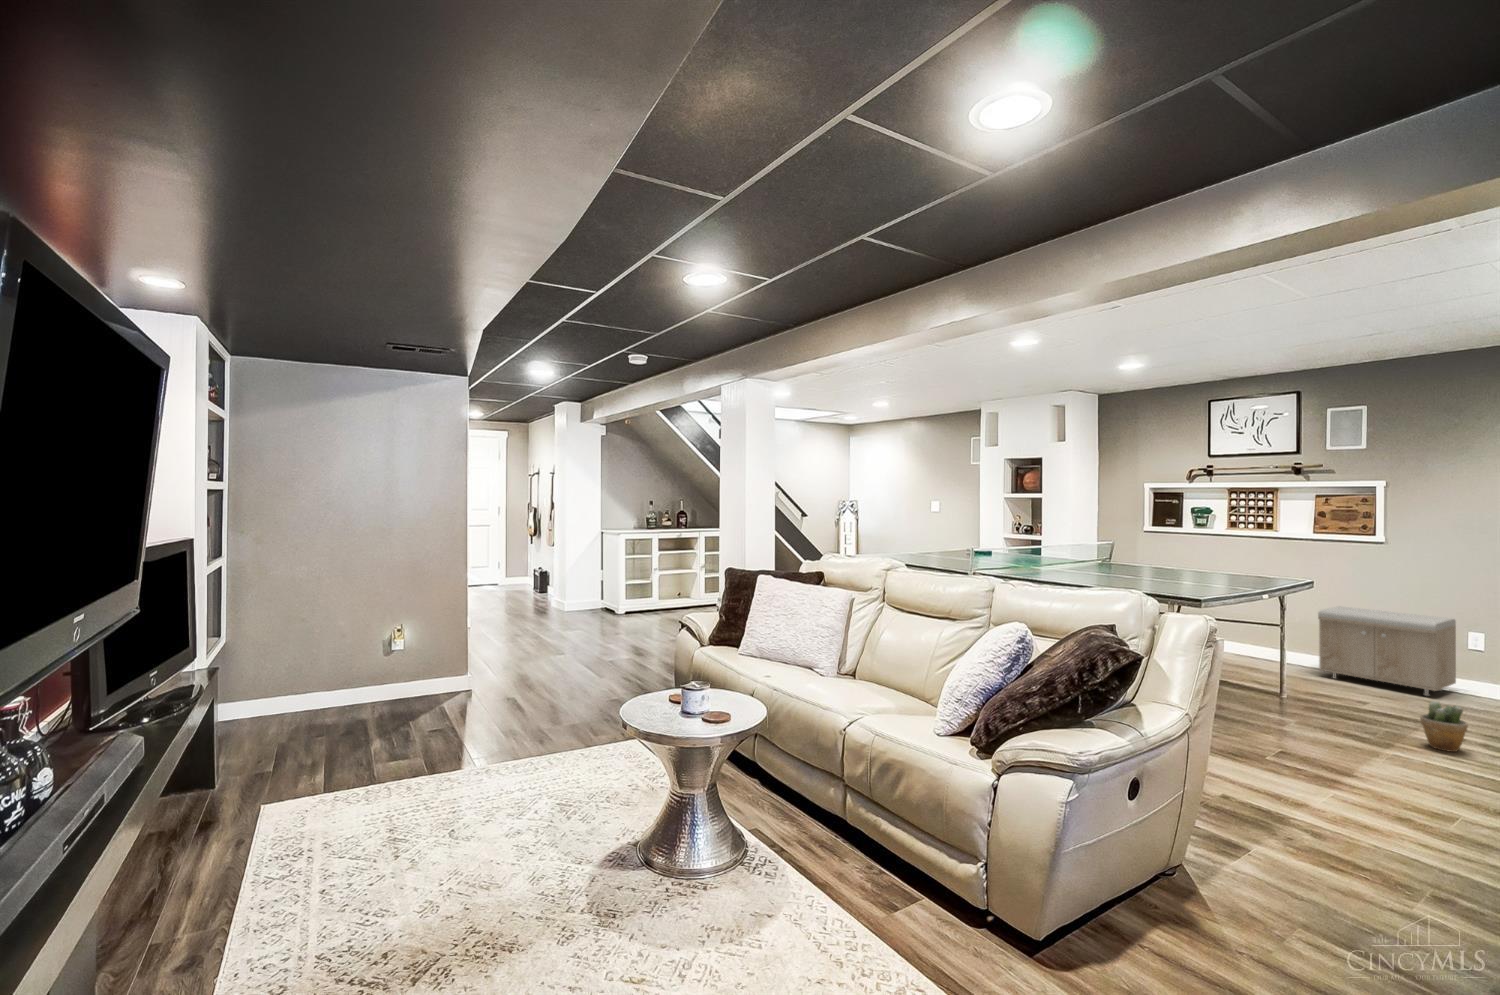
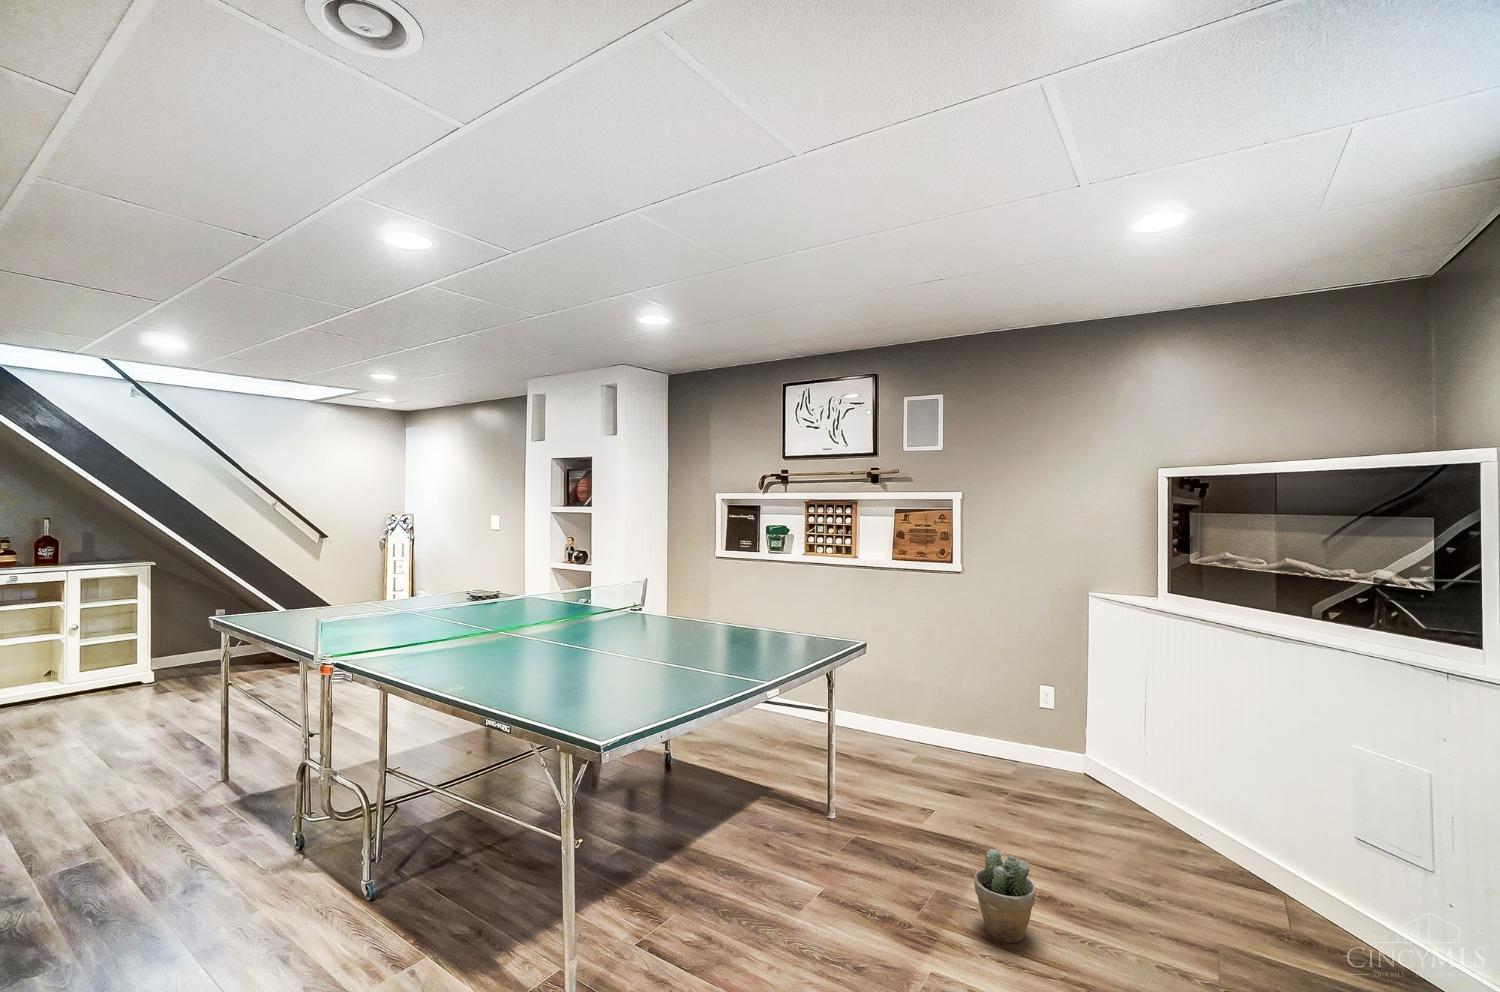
storage bench: present [1318,606,1456,696] -> none [886,654,1029,781]

